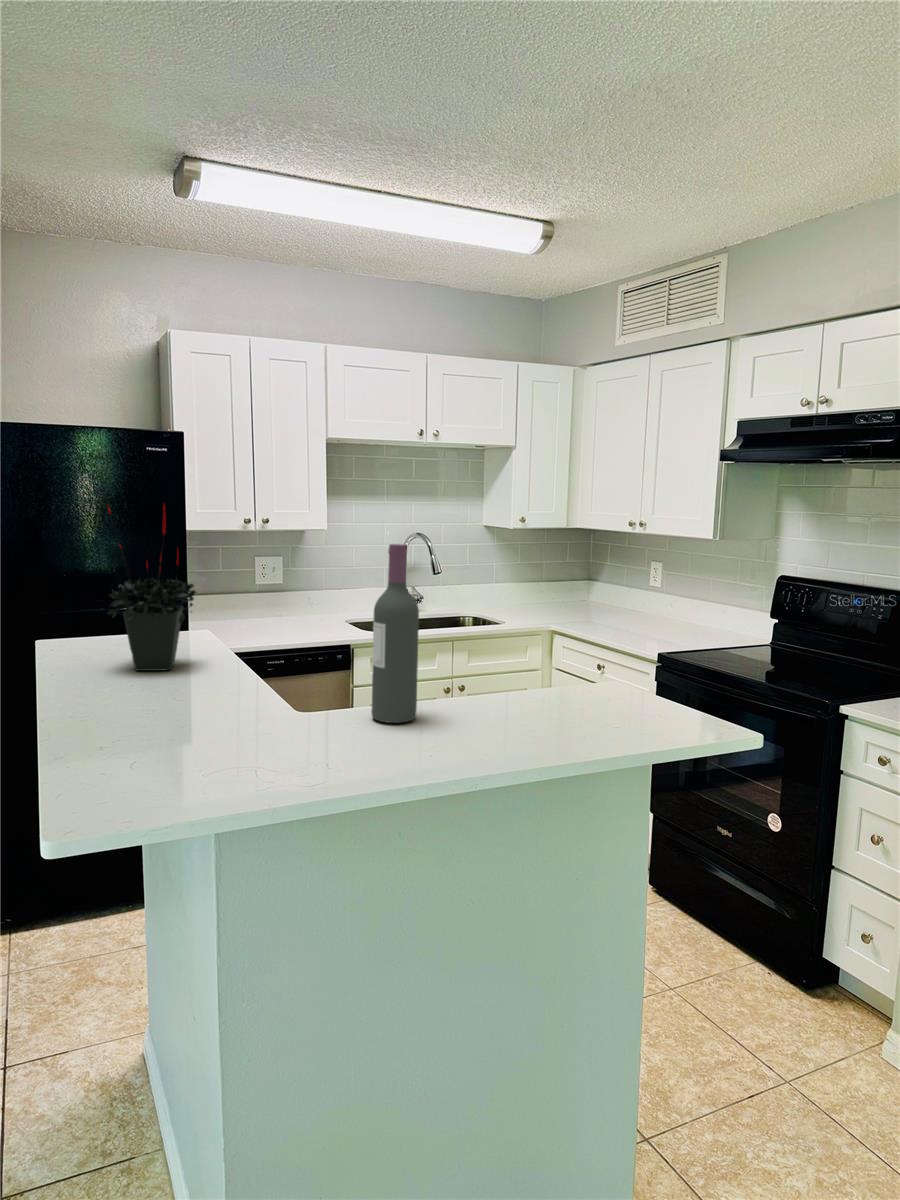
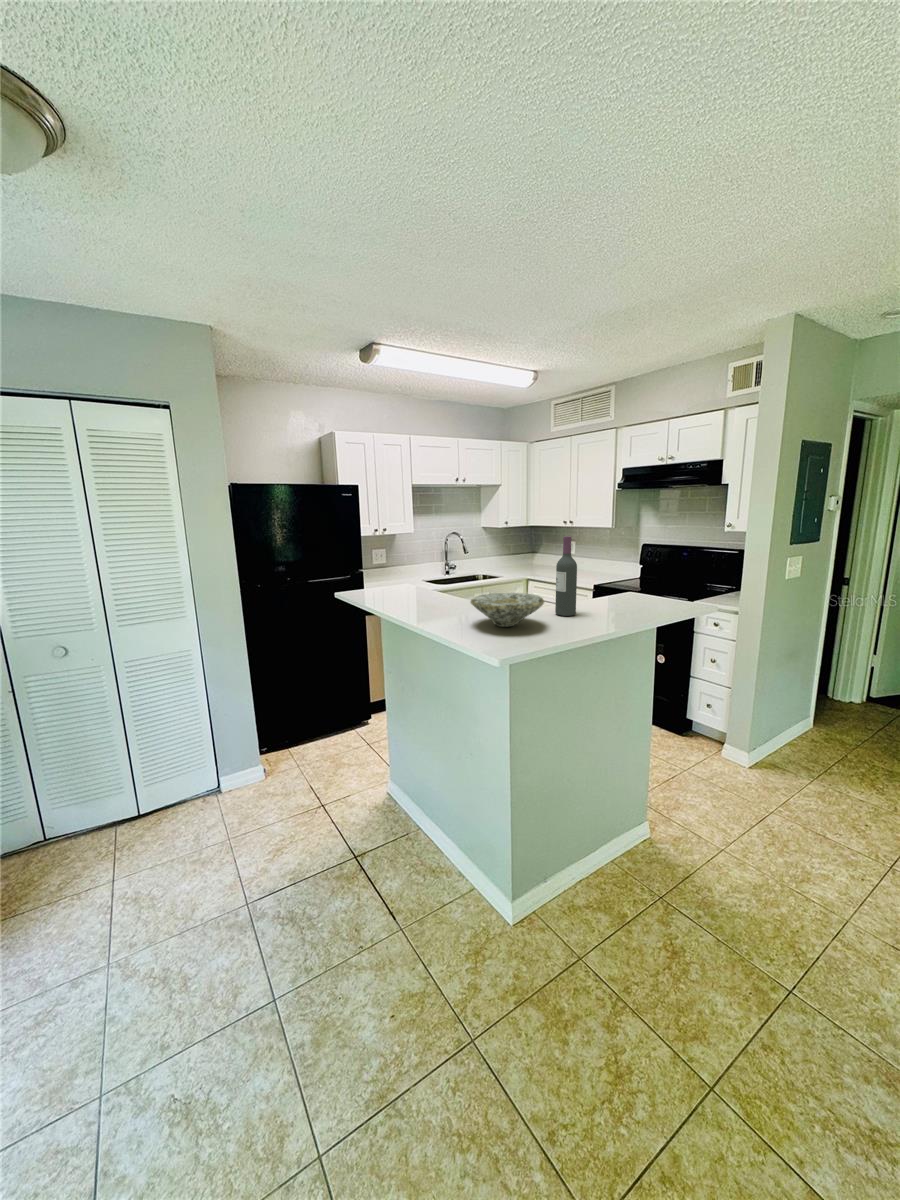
potted plant: present [108,506,196,671] -> none [401,524,444,606]
bowl: none [136,659,306,738] -> present [471,593,544,627]

